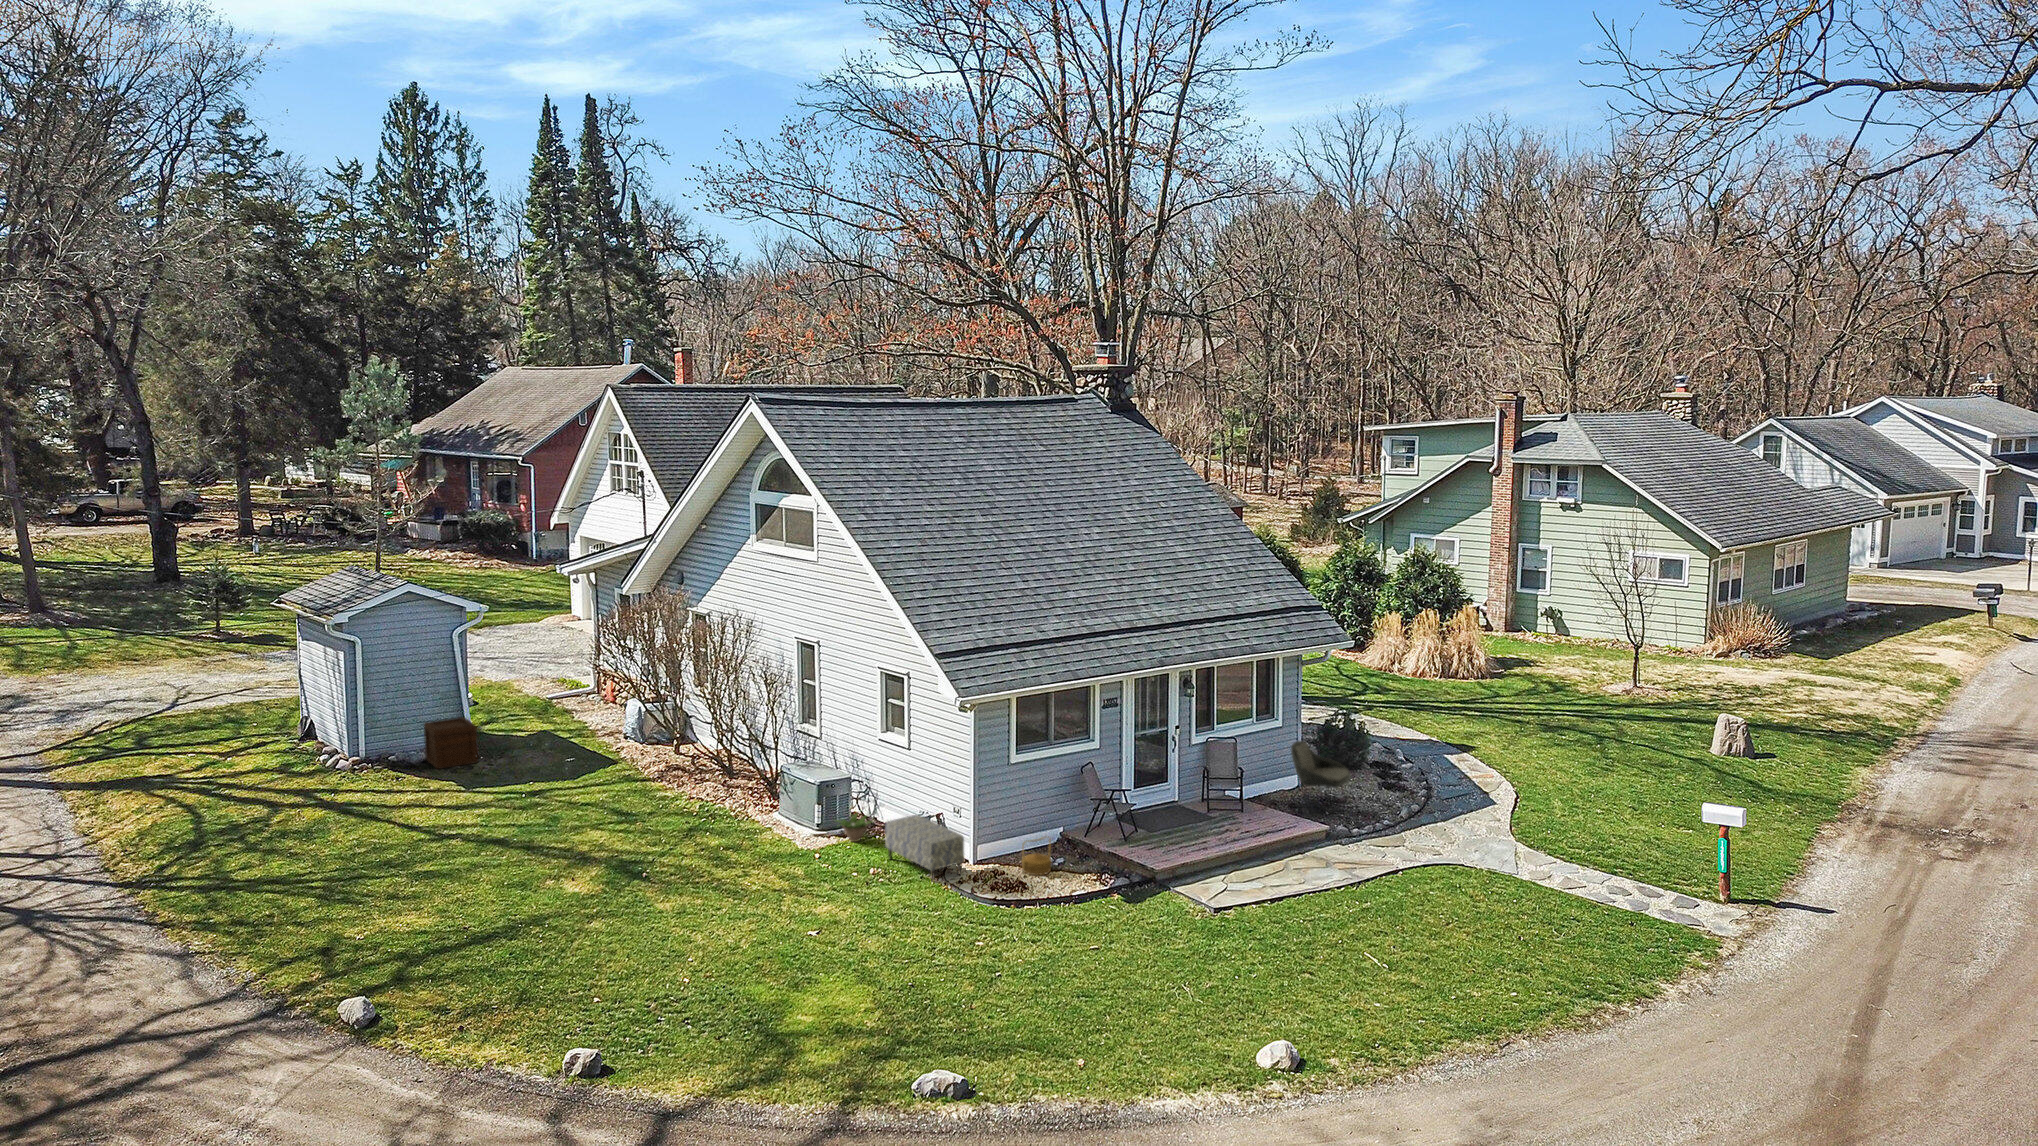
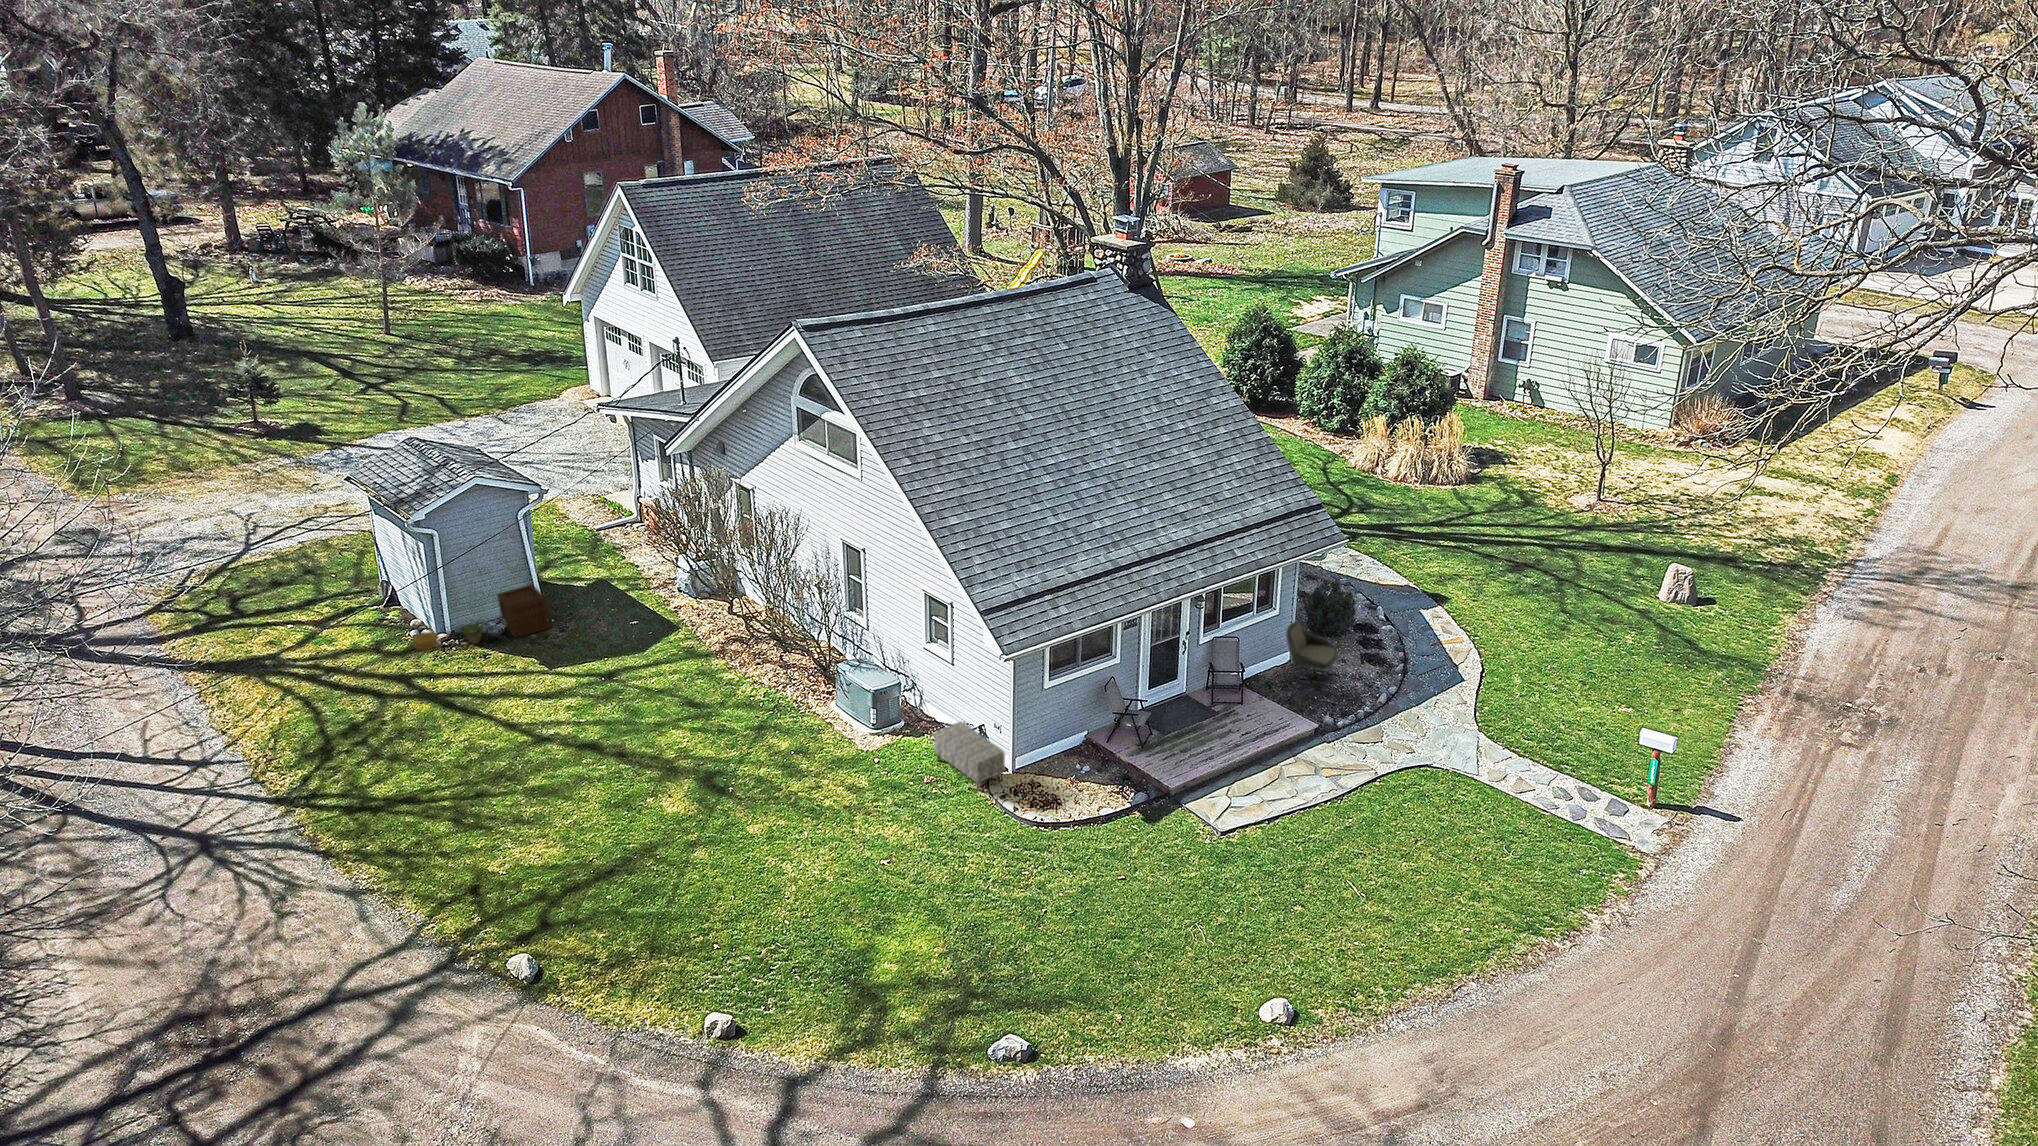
decorative plant: present [839,813,871,842] -> present [462,621,484,644]
woven basket: present [1022,836,1052,875] -> present [414,622,438,650]

